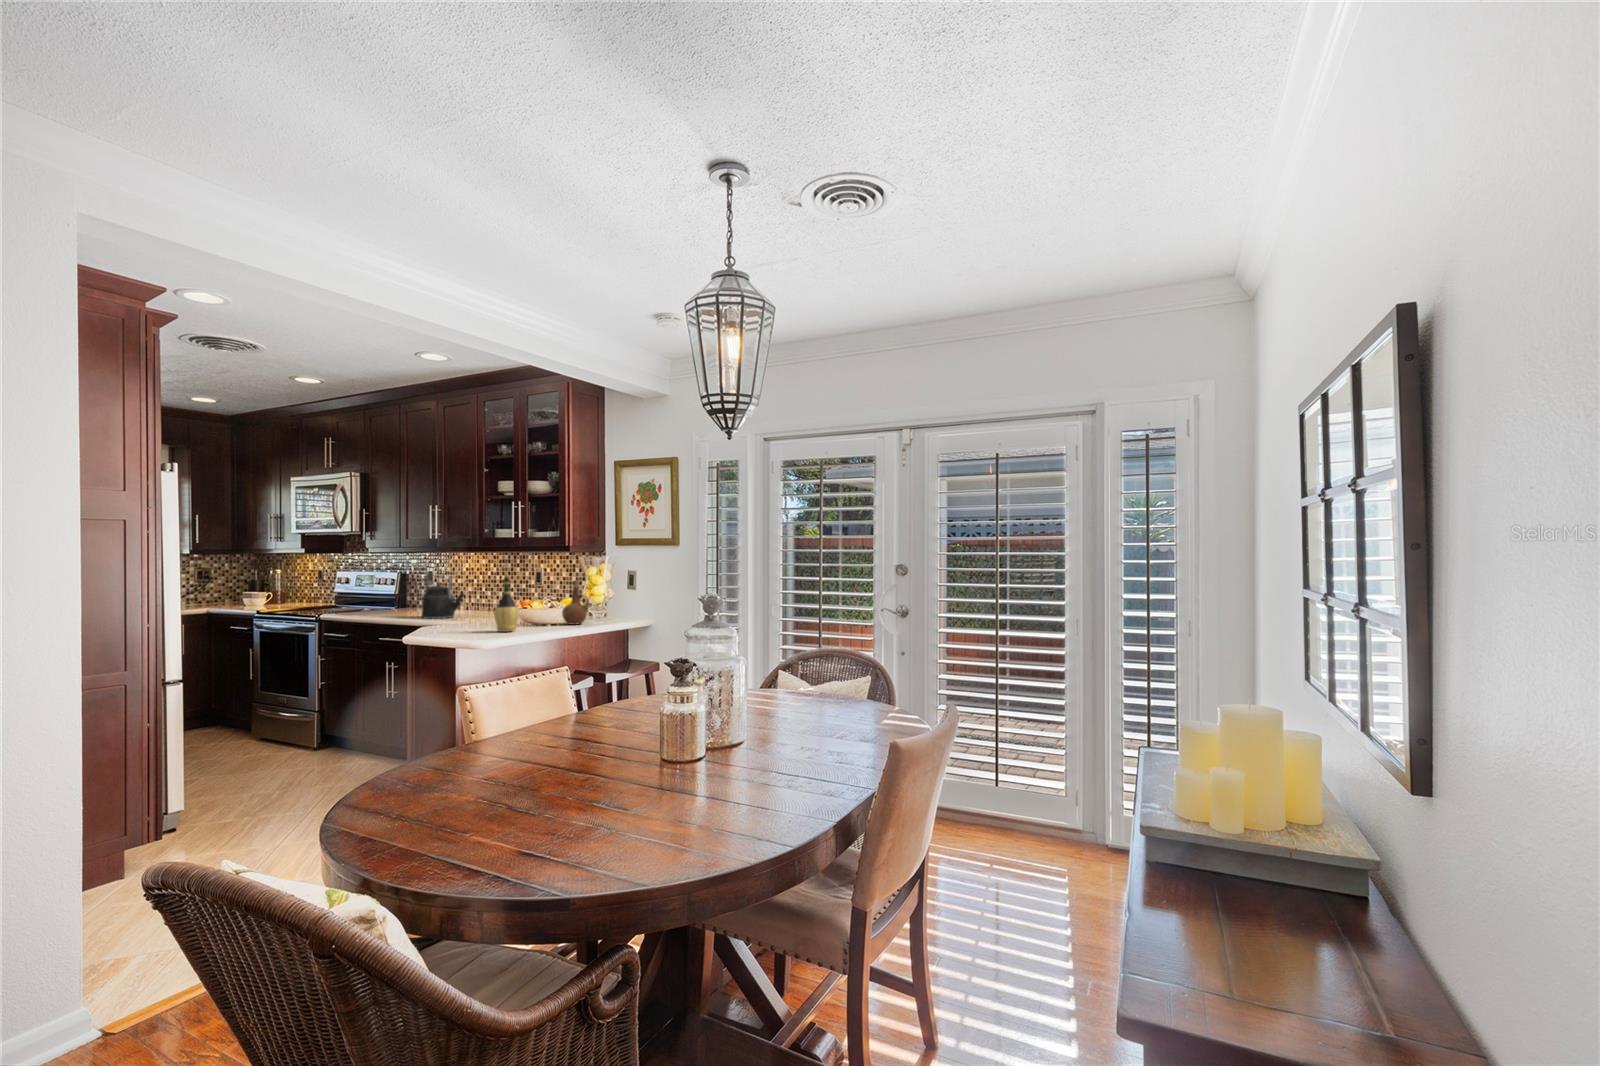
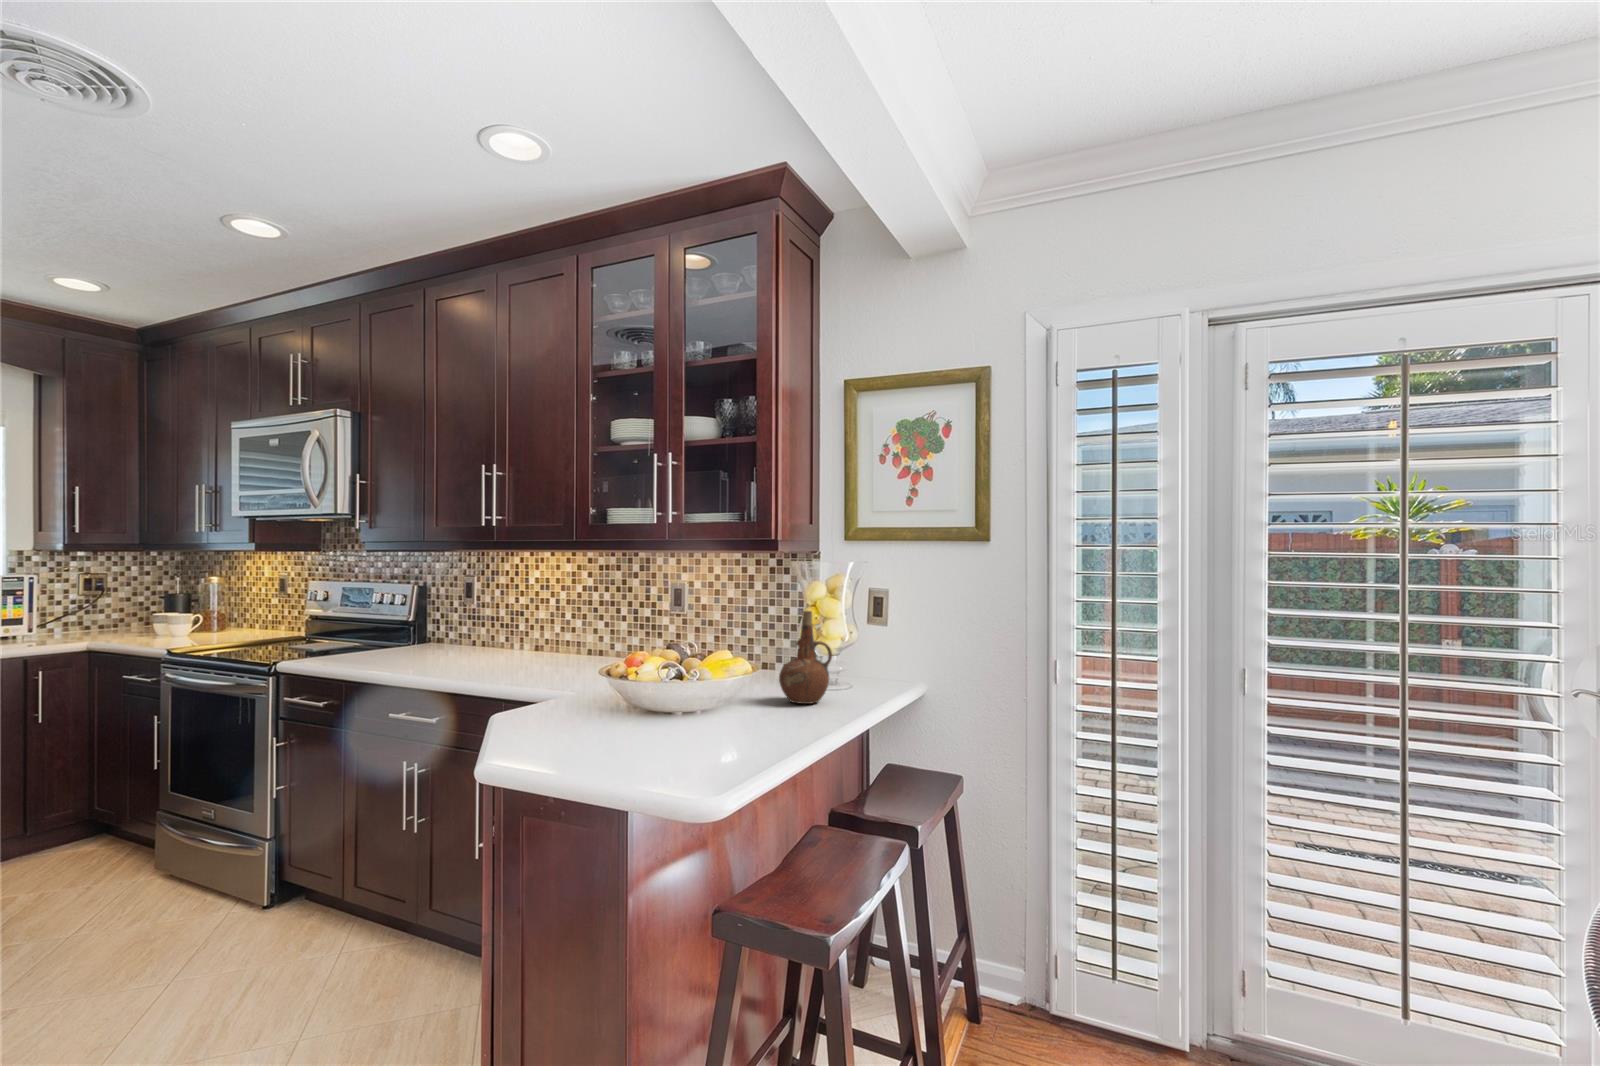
wine bottle: present [494,574,519,632] -> none [677,602,733,742]
kettle: present [422,576,464,619] -> none [469,594,553,679]

